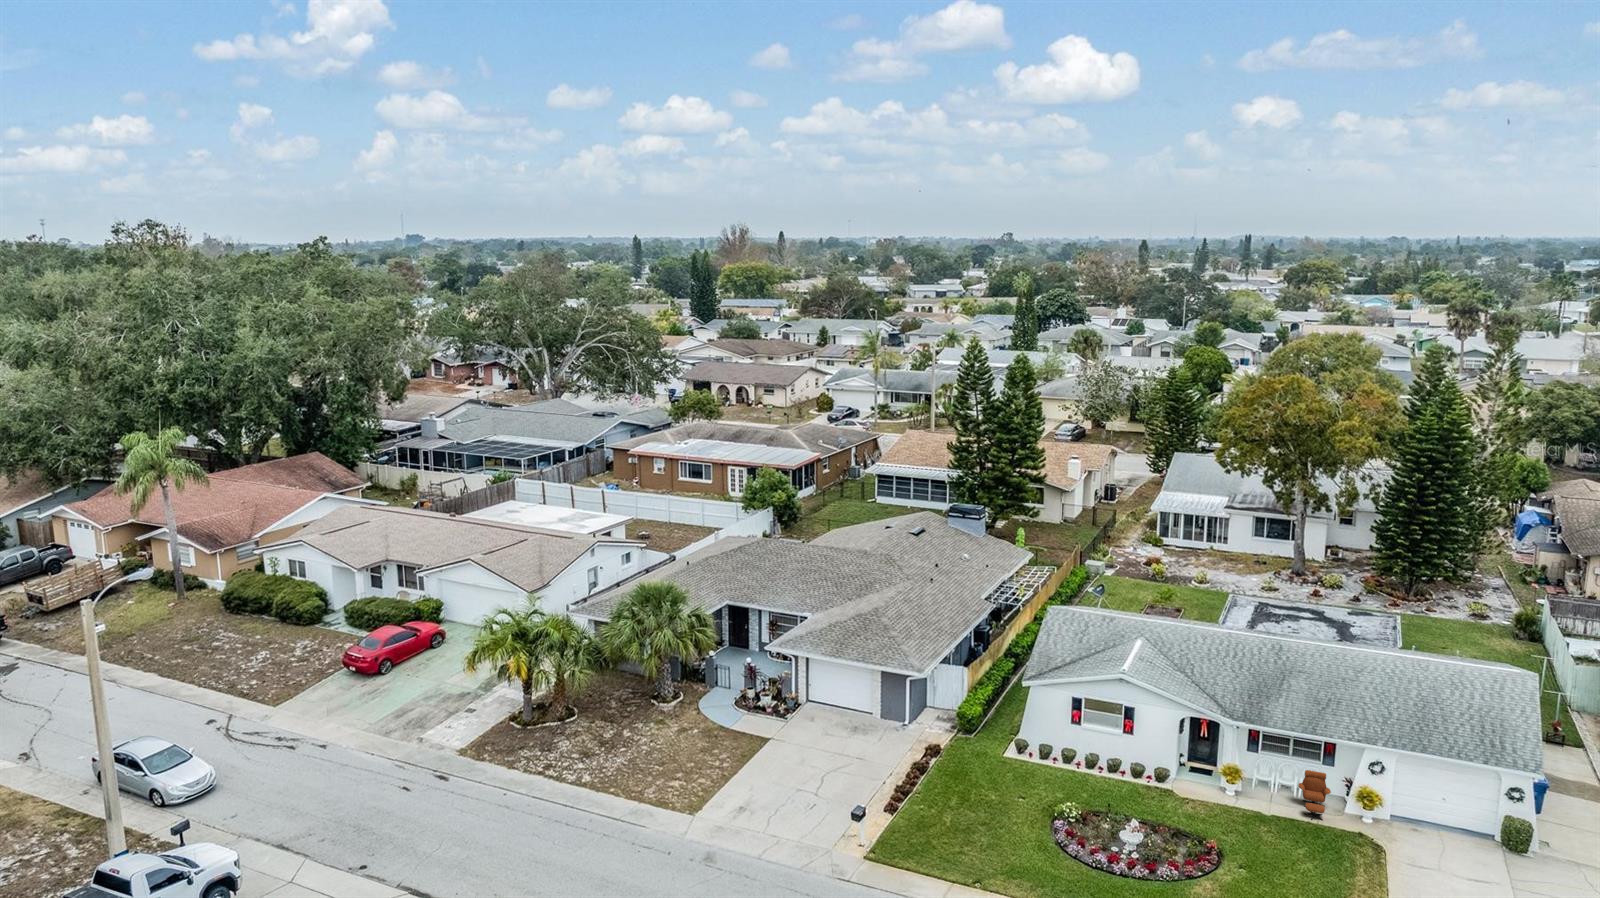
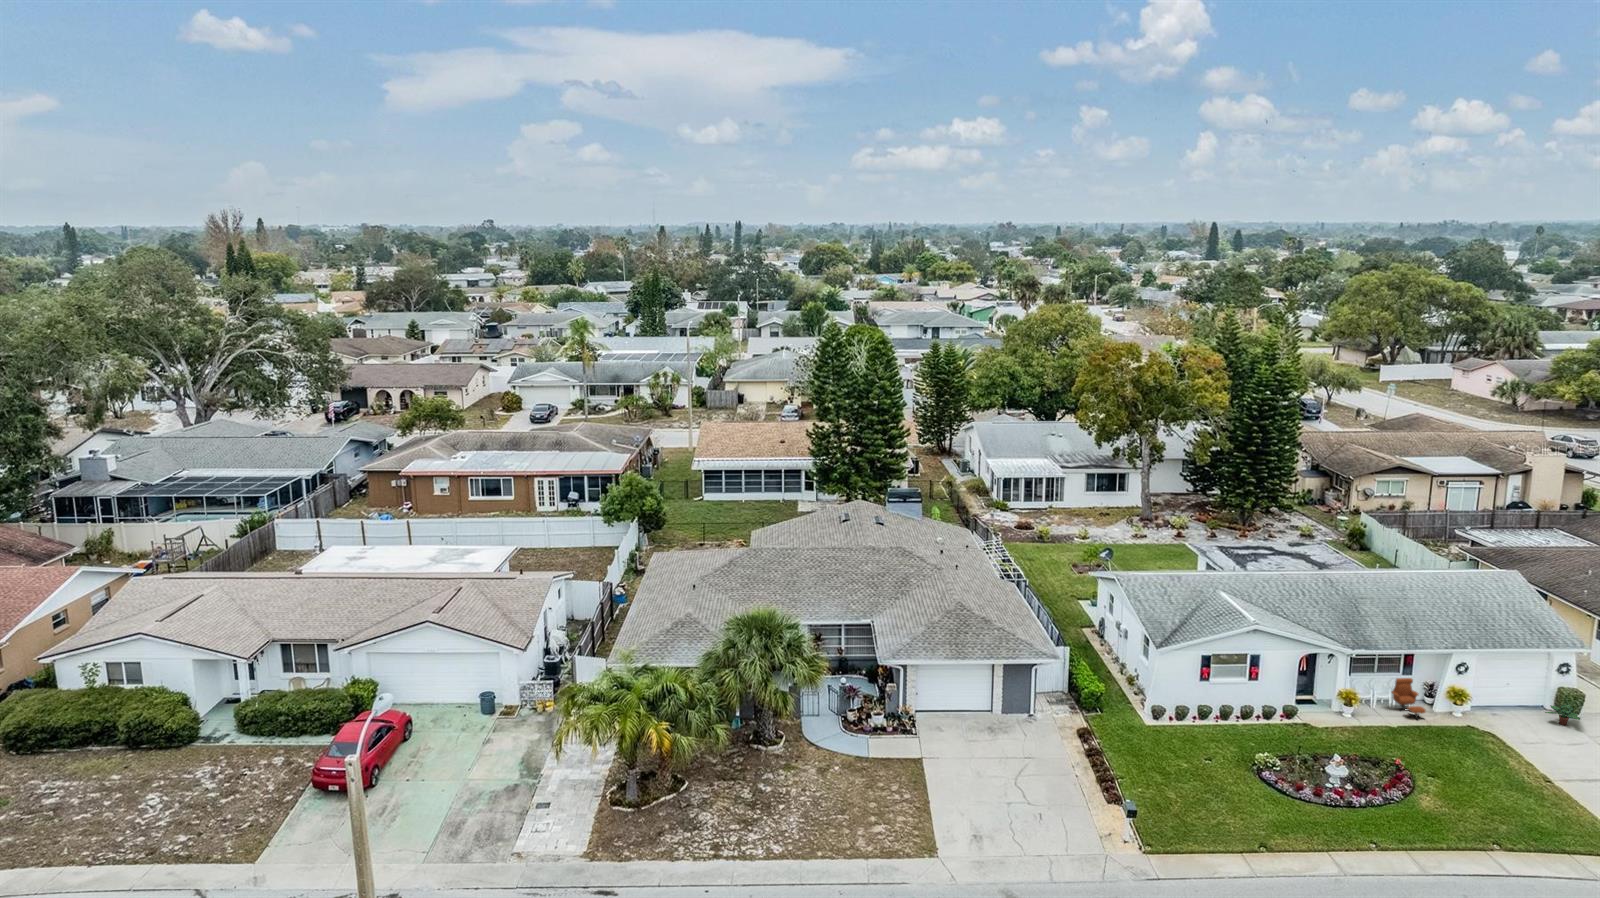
potted plant: none [1476,840,1518,867] -> present [1545,705,1580,725]

